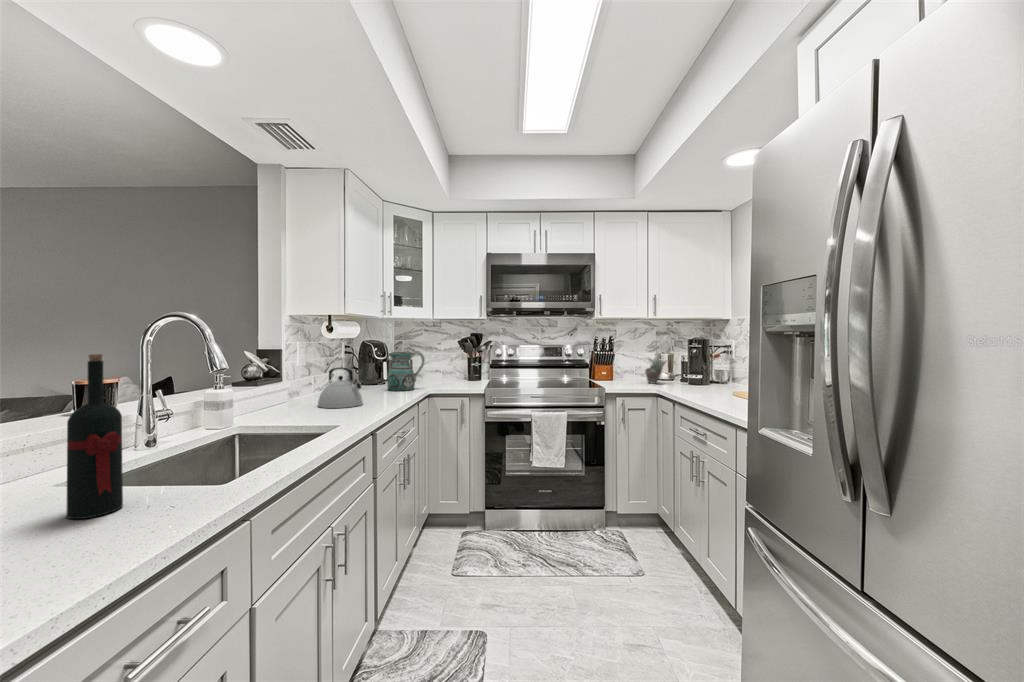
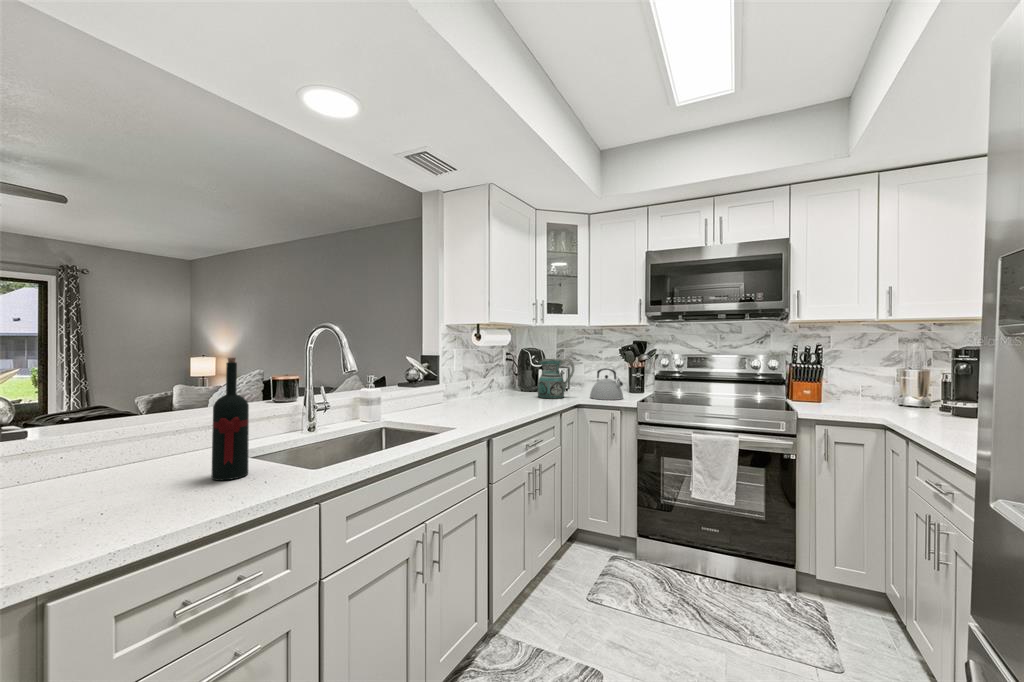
succulent plant: present [645,352,666,383] -> none [871,363,911,409]
kettle: present [318,367,363,408] -> present [590,369,623,400]

